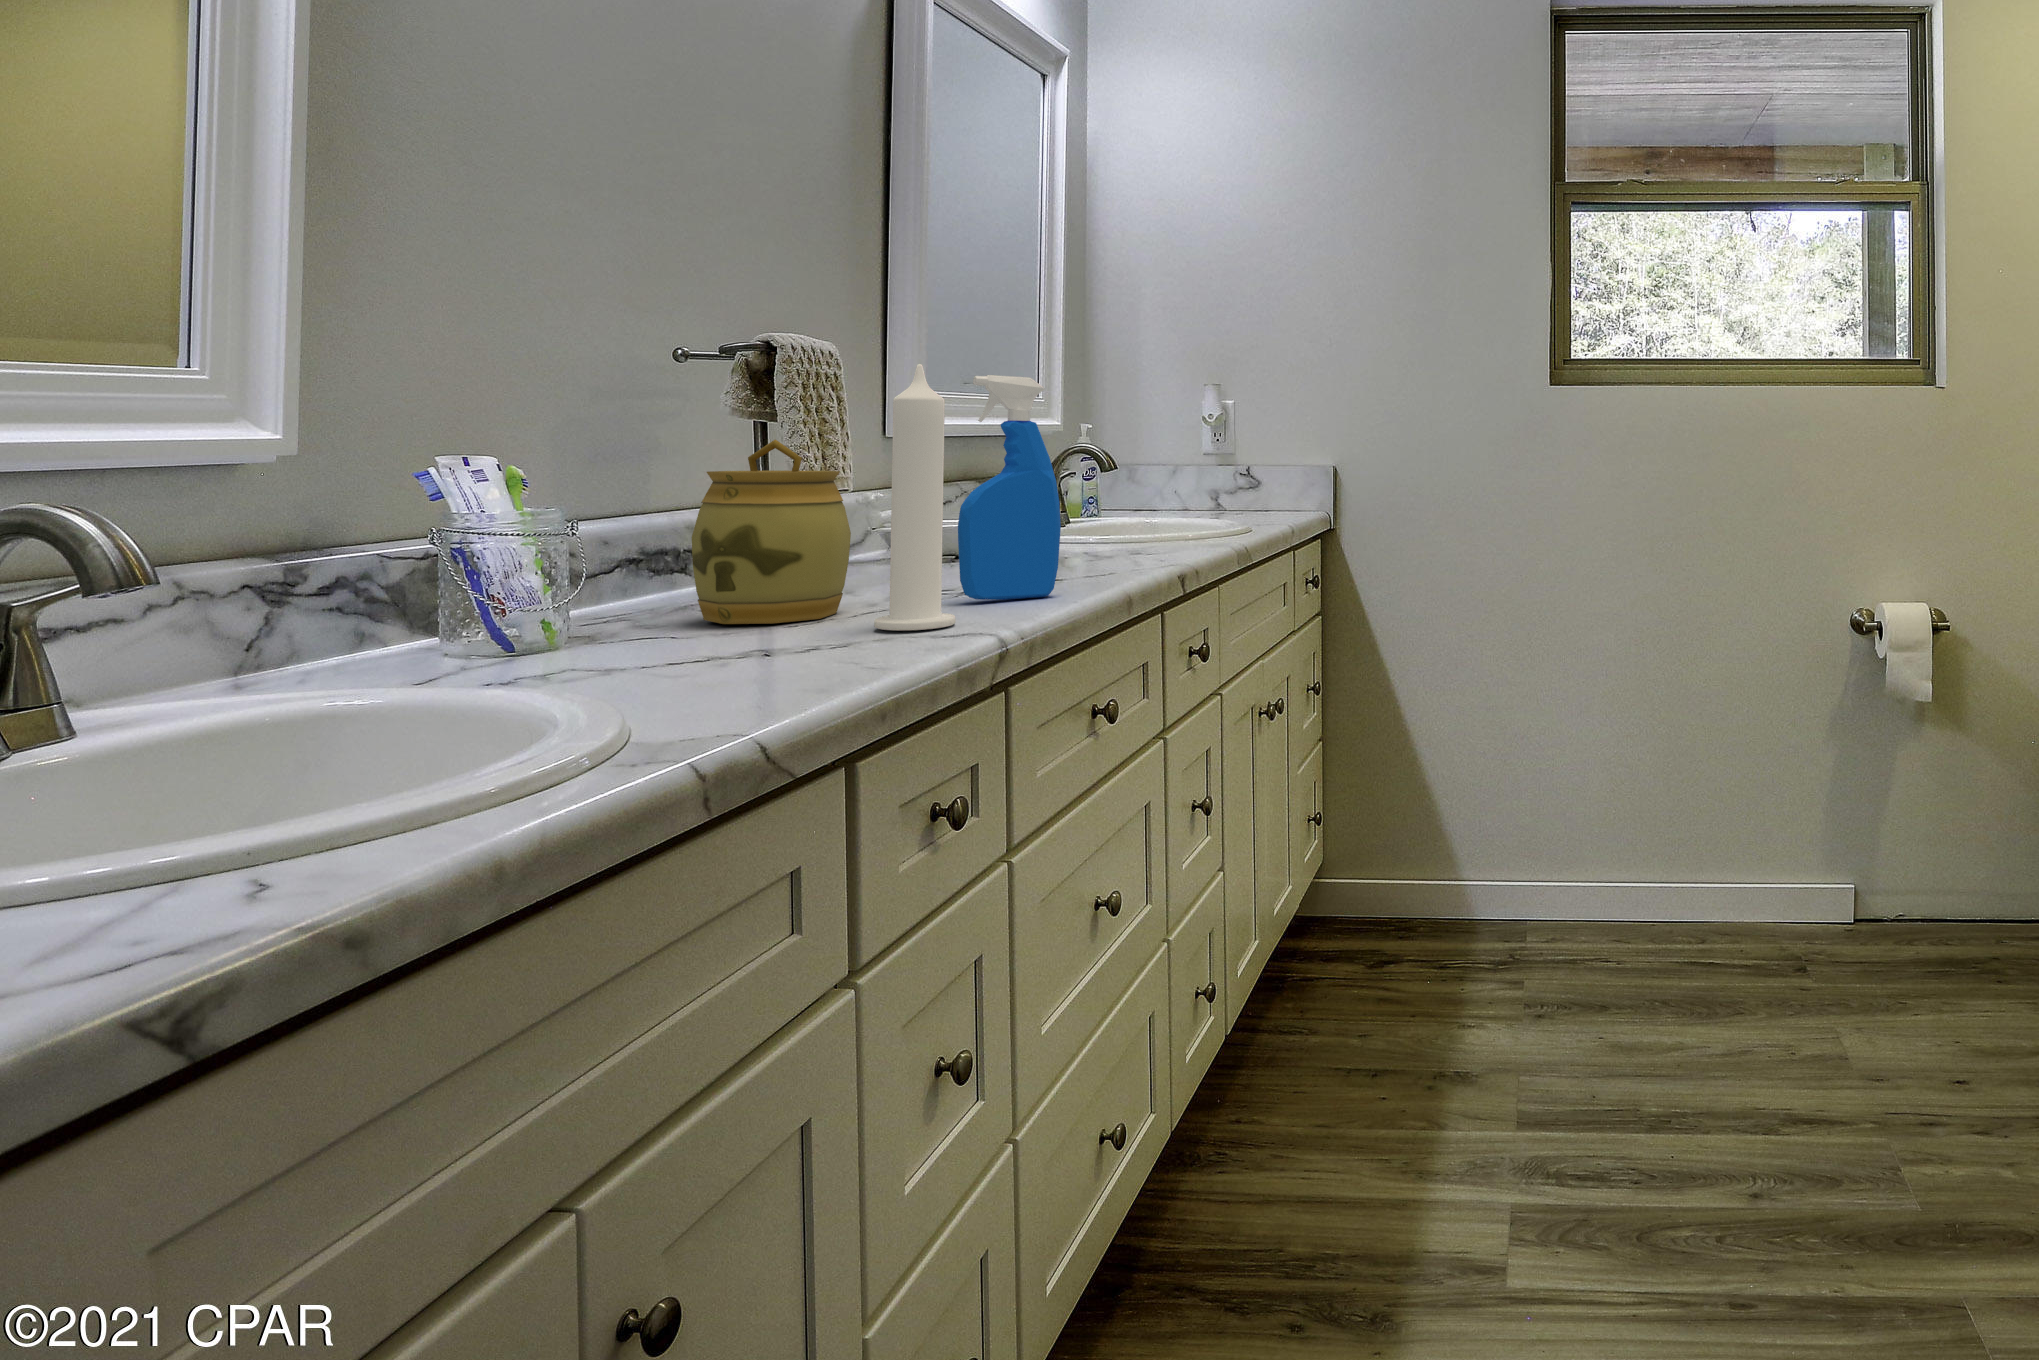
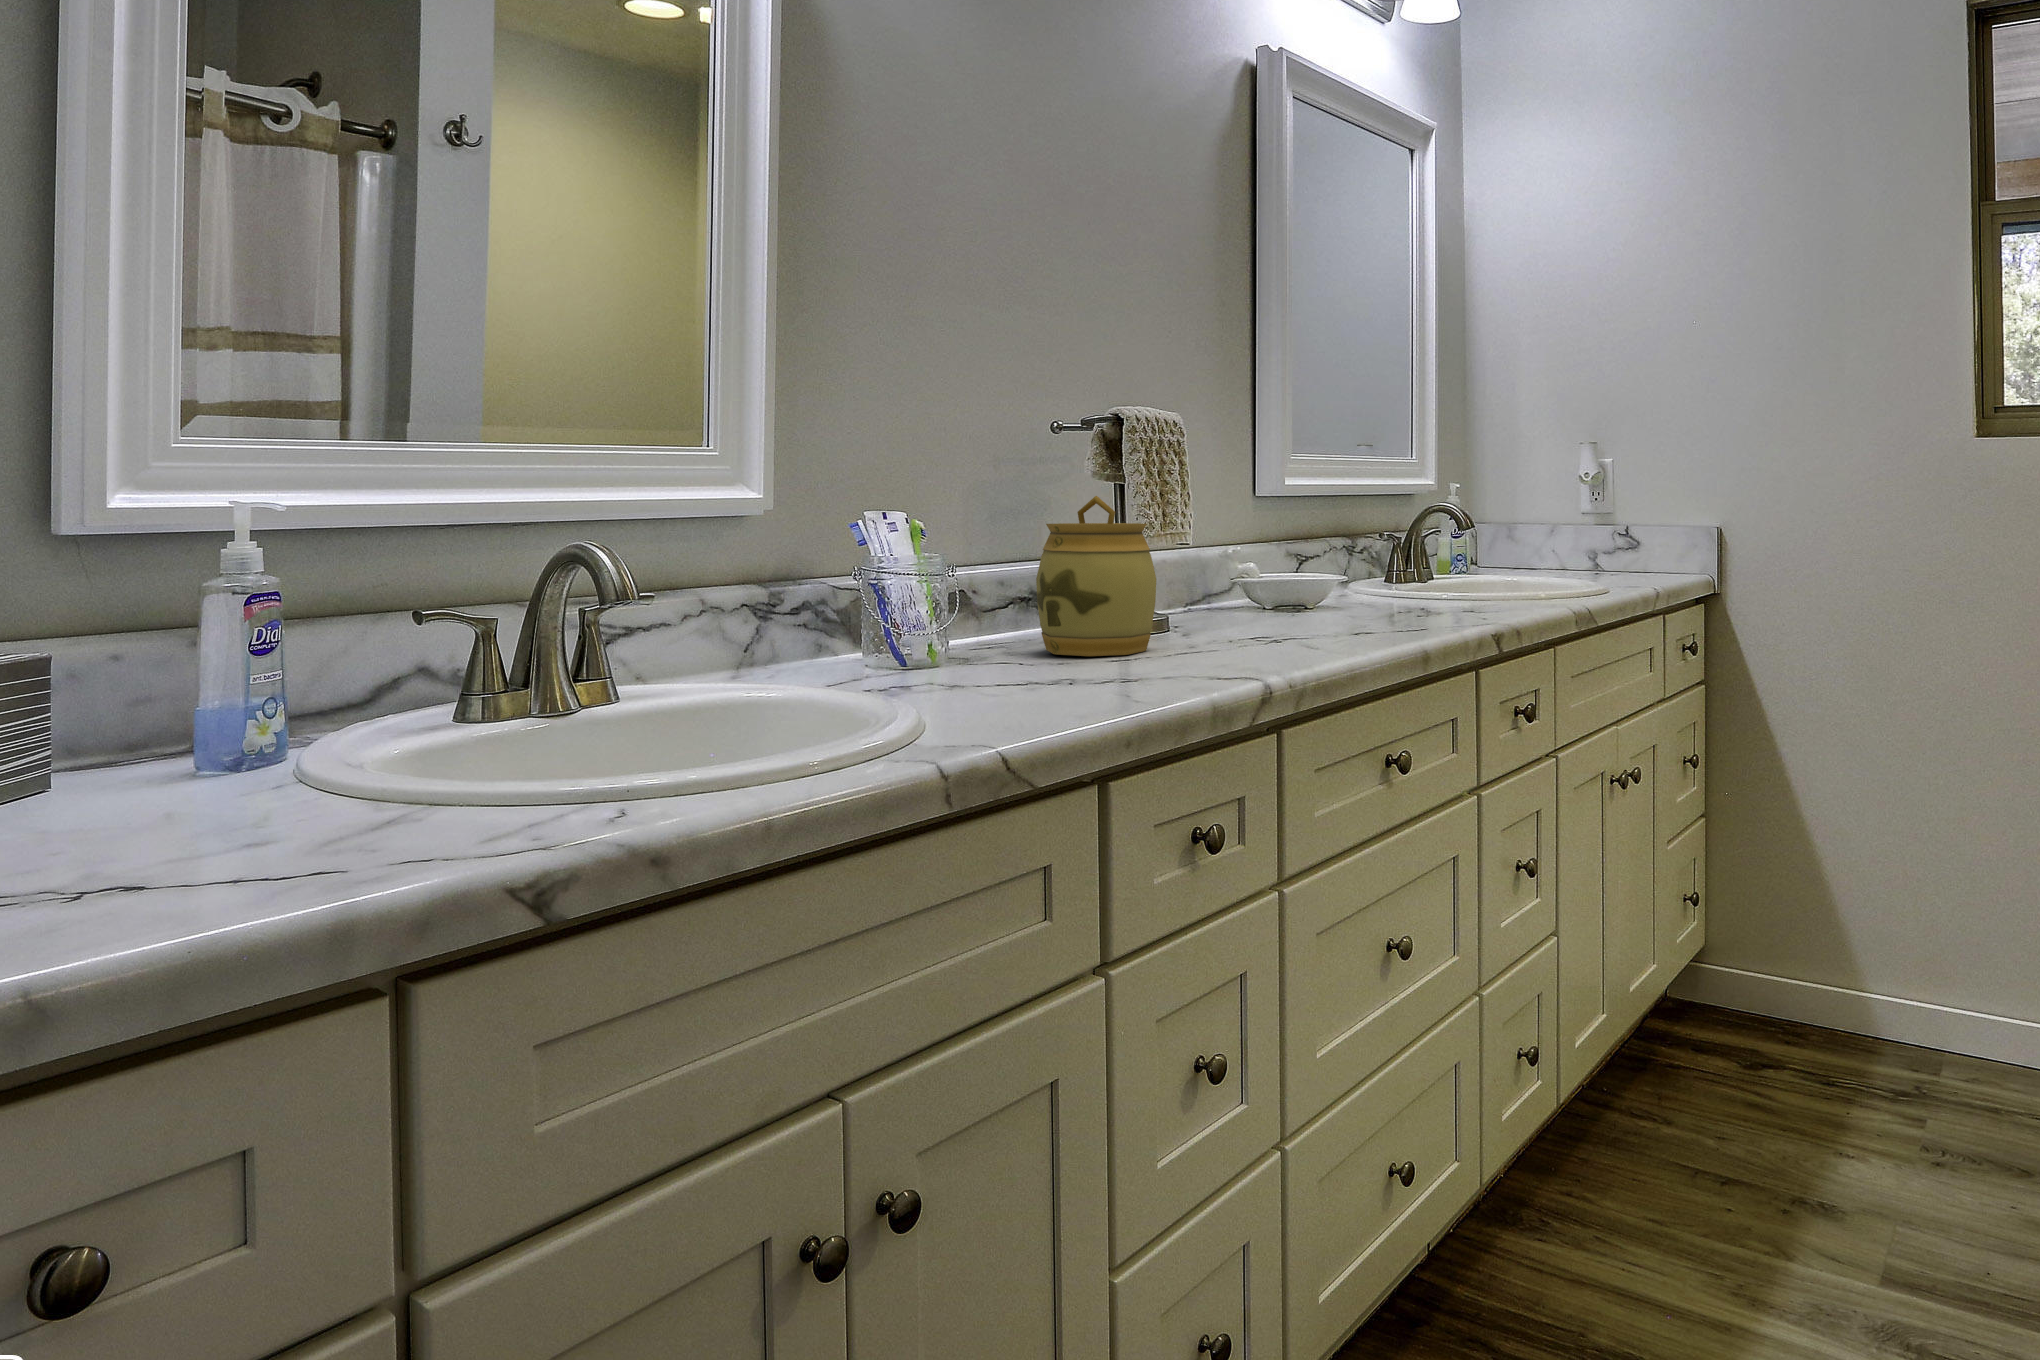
candle: present [874,364,955,630] -> none [1152,424,1220,670]
spray bottle: present [958,375,1061,600] -> none [1245,433,1340,647]

